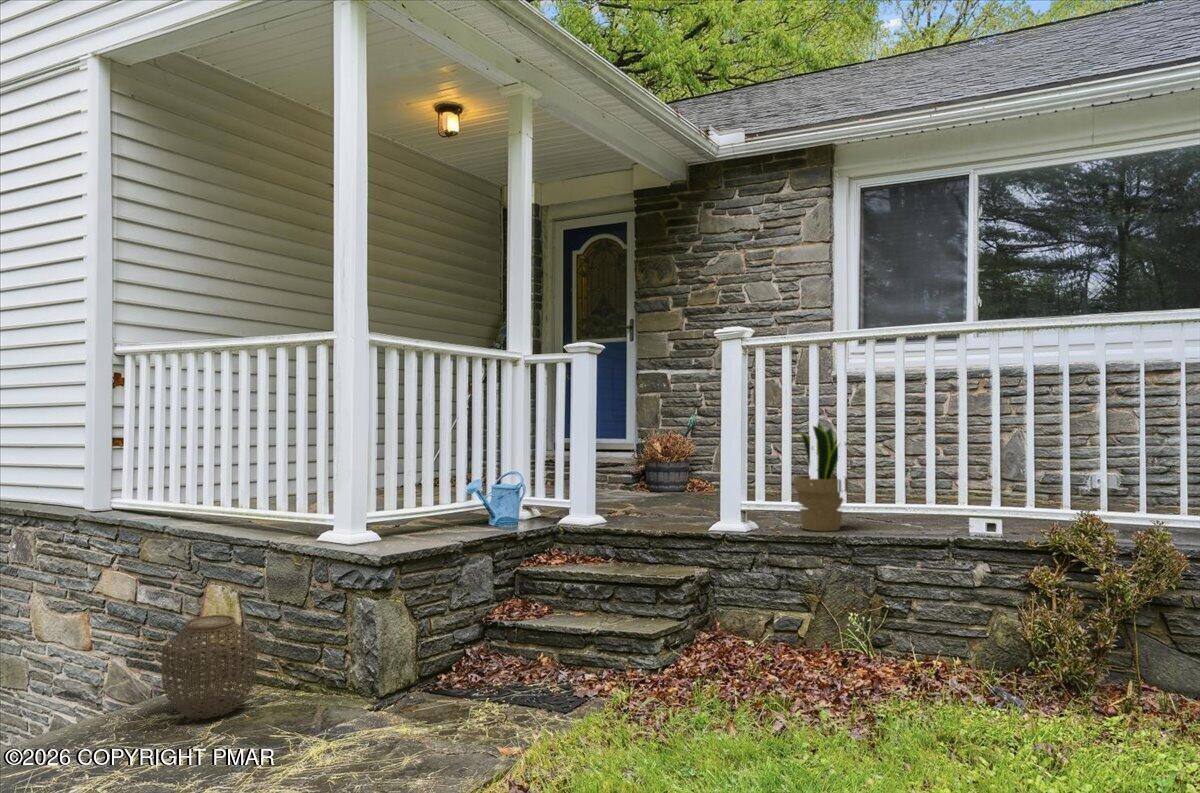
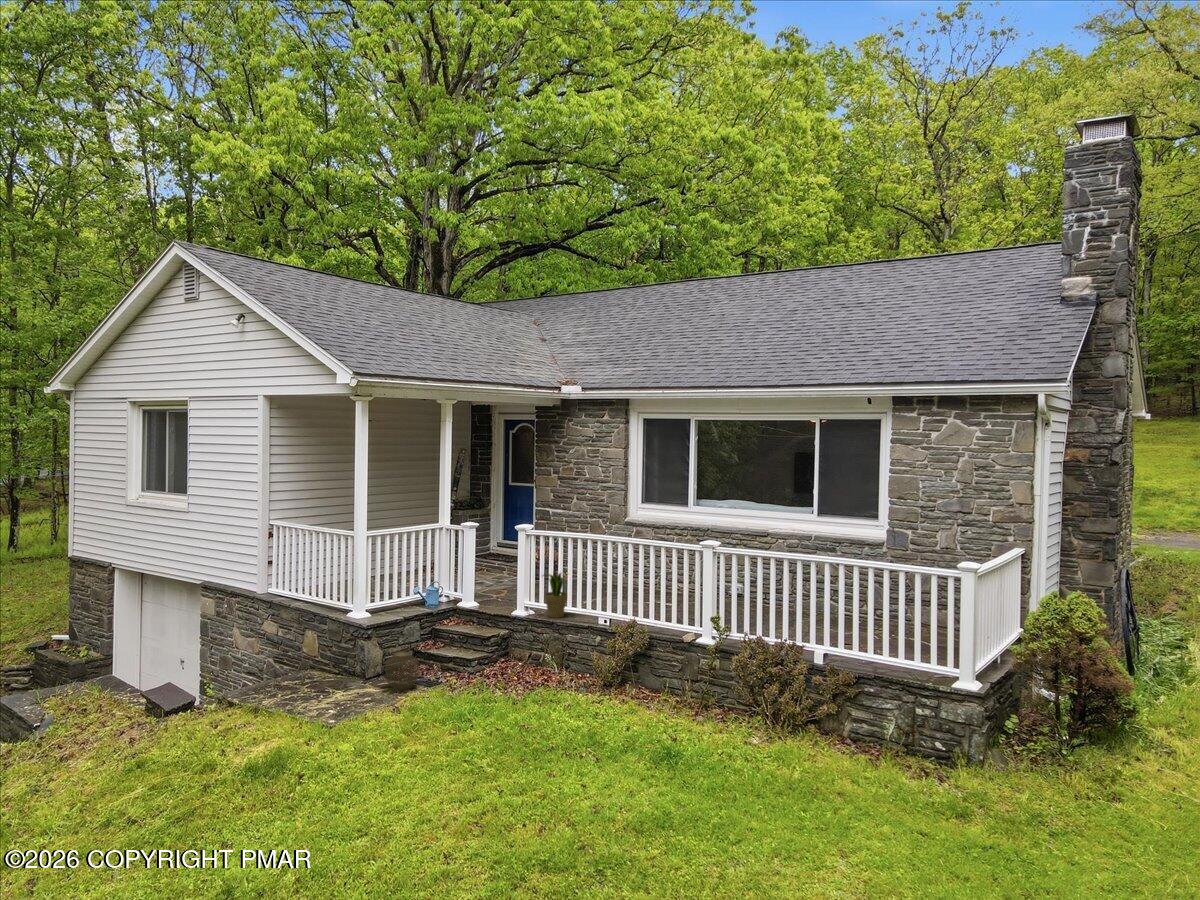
woven basket: present [162,615,257,719] -> present [385,651,419,690]

